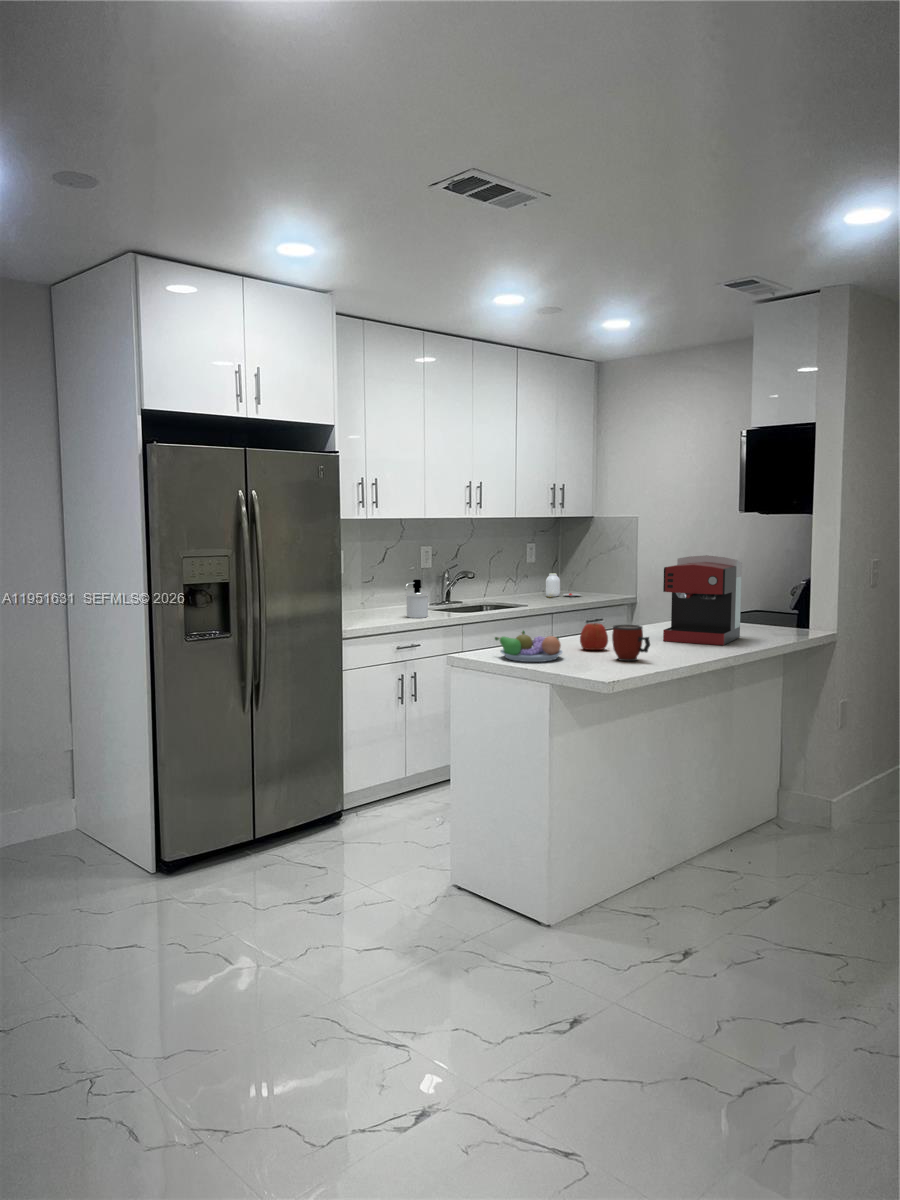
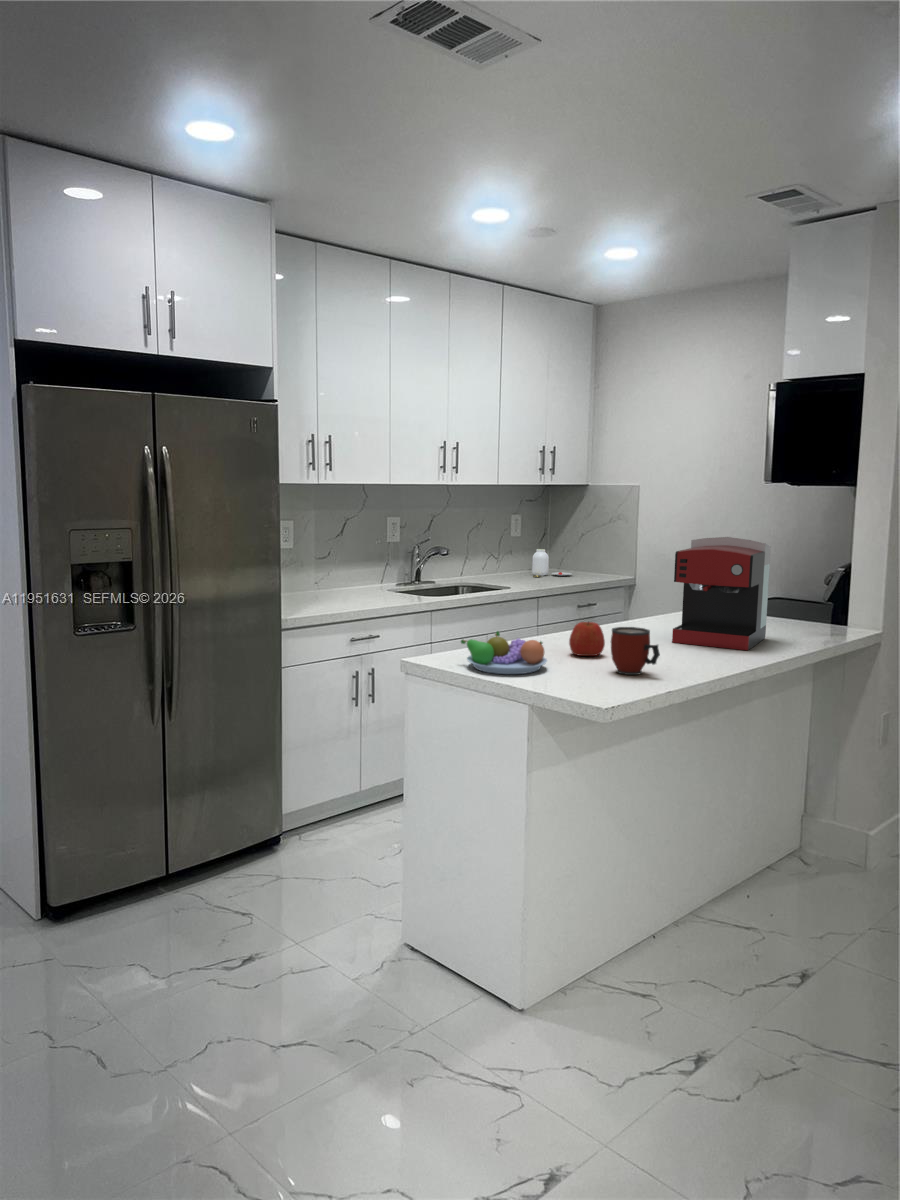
soap dispenser: present [405,579,429,618] -> none [364,557,393,602]

